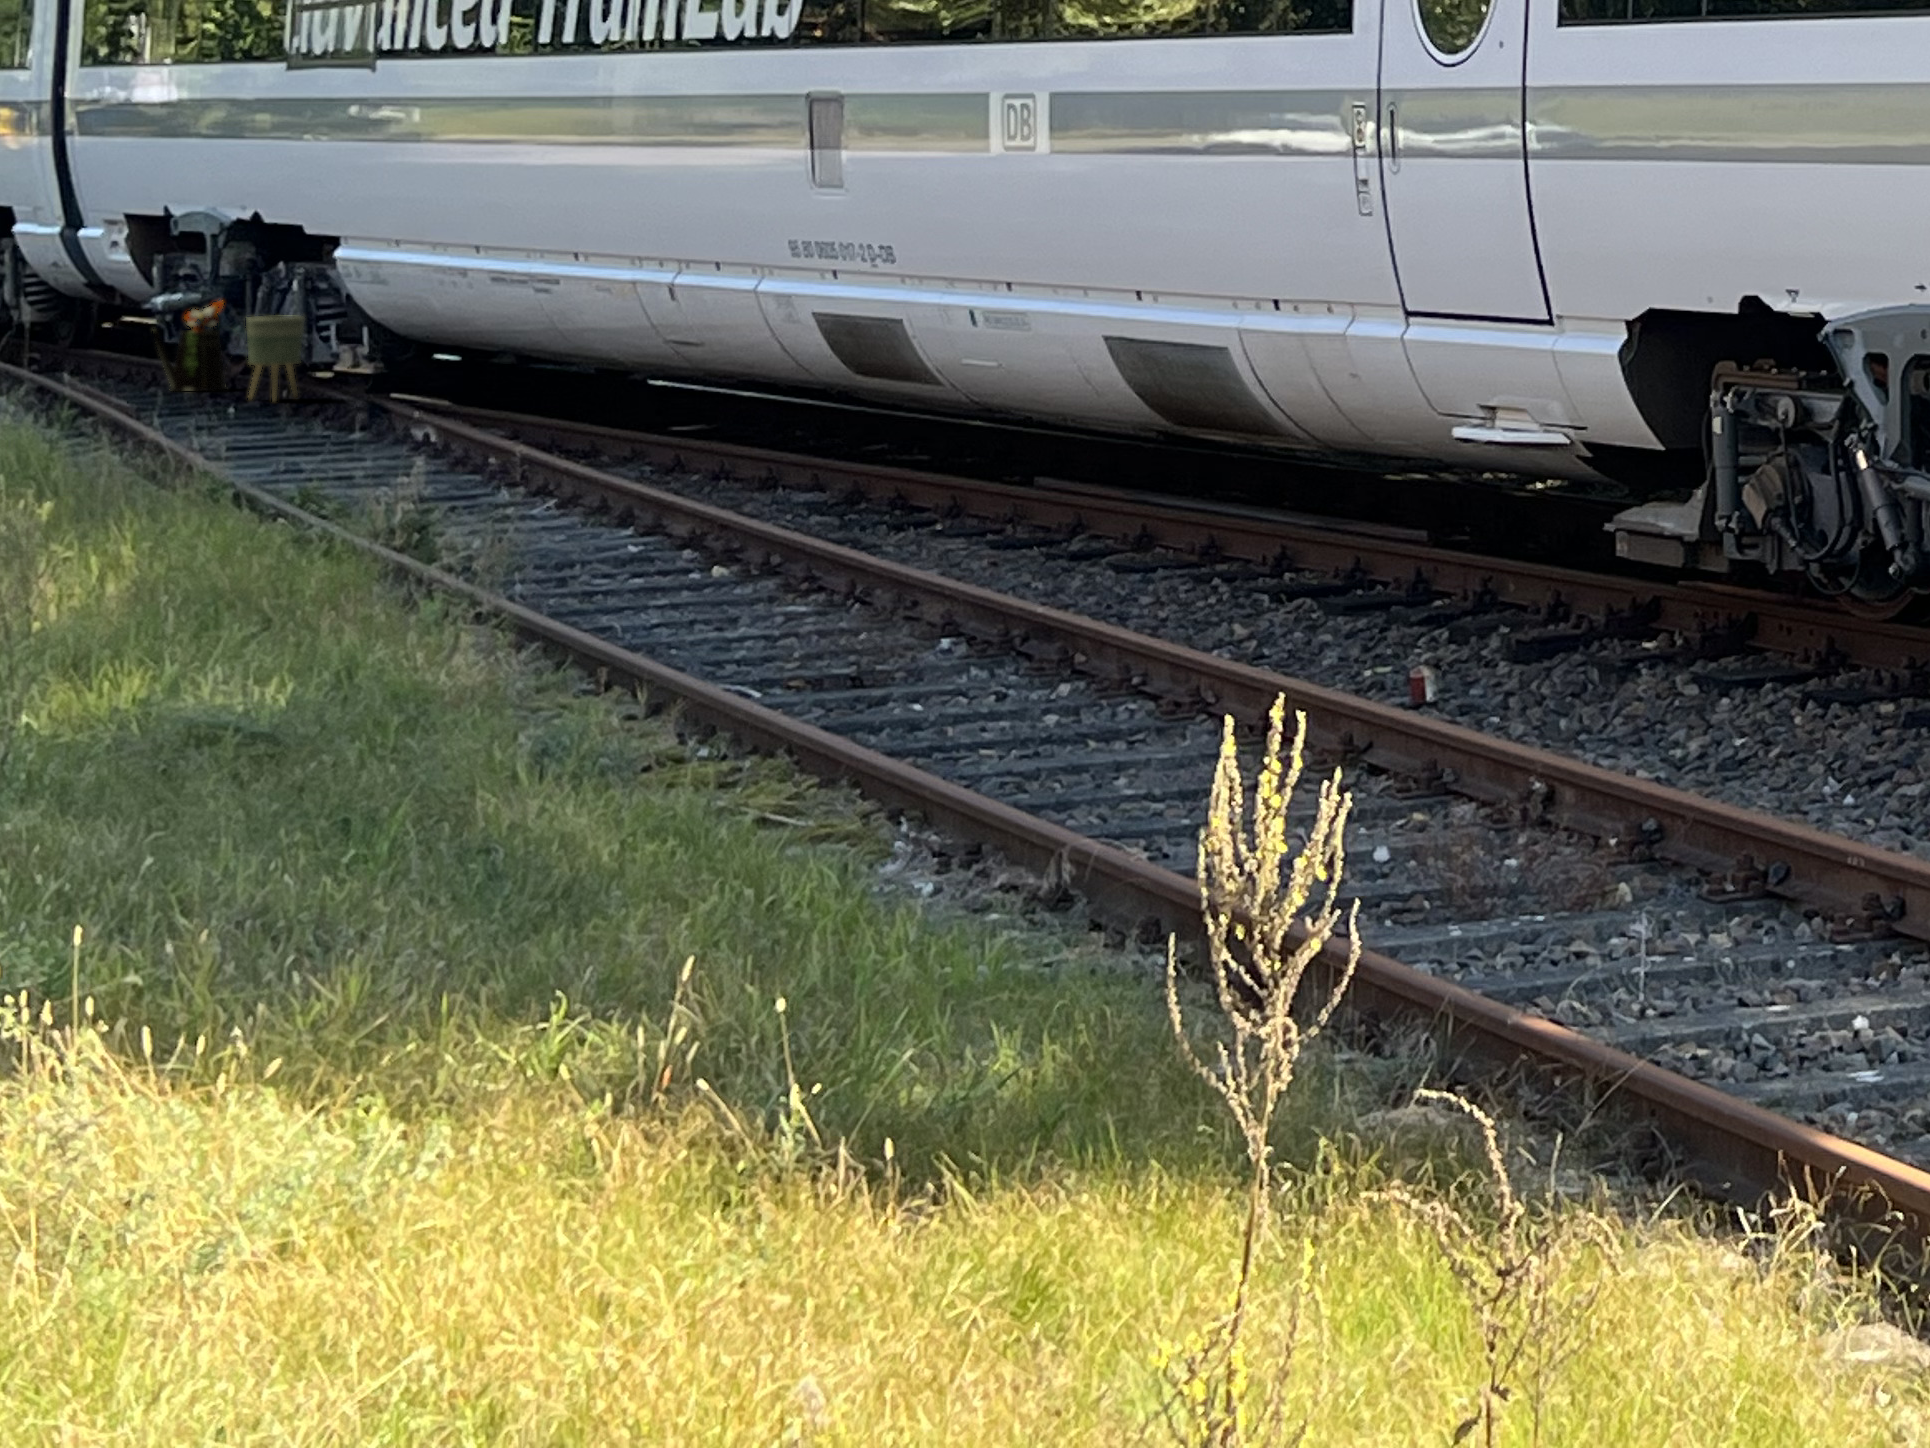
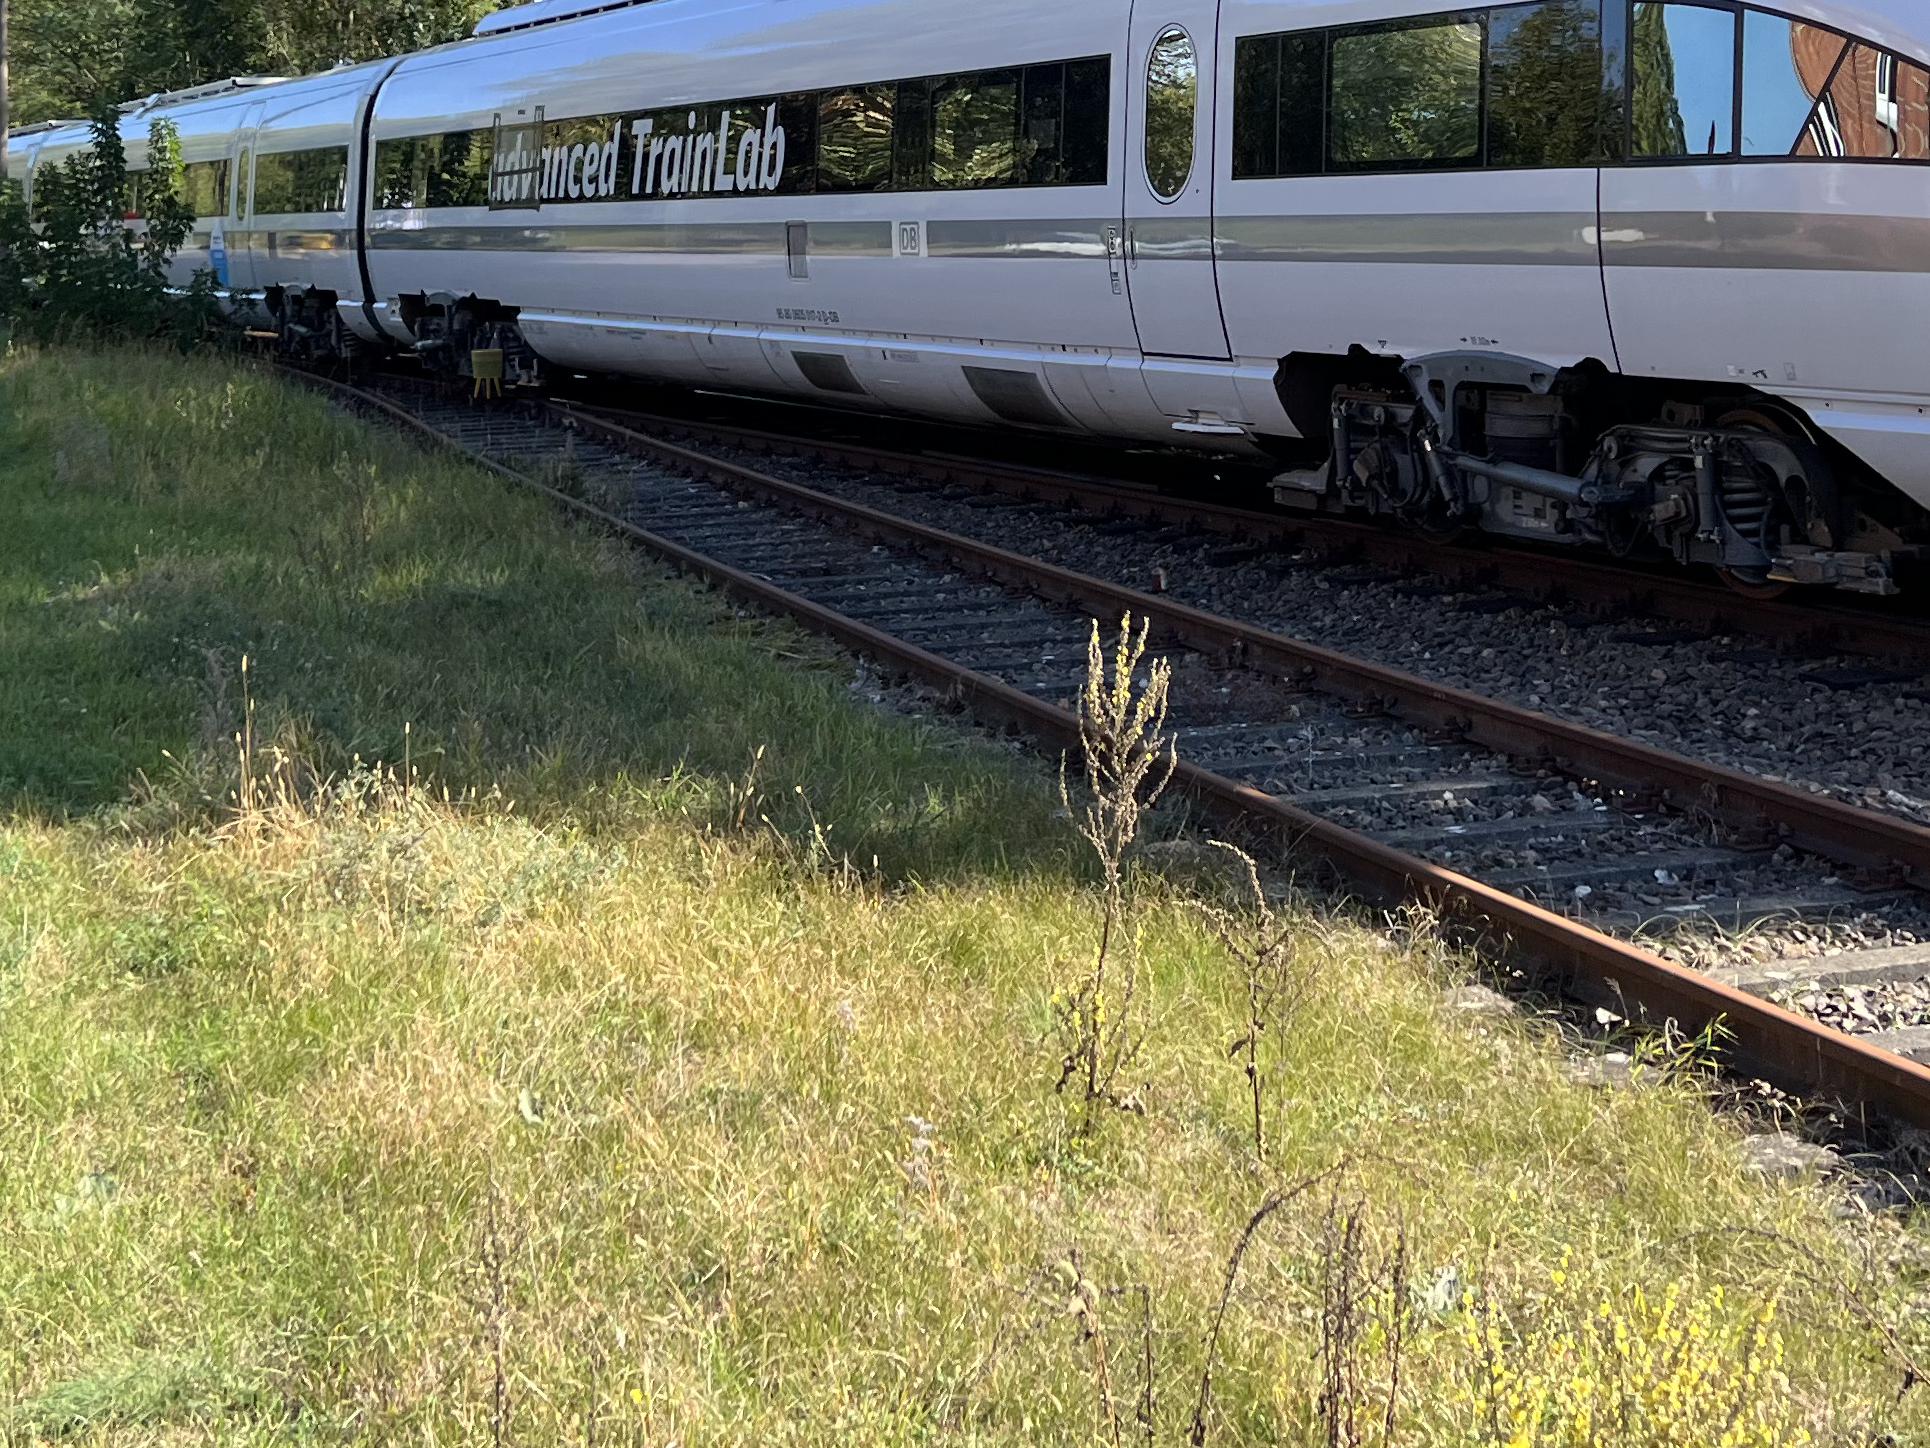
watering can: present [153,301,236,391] -> none [420,340,467,393]

